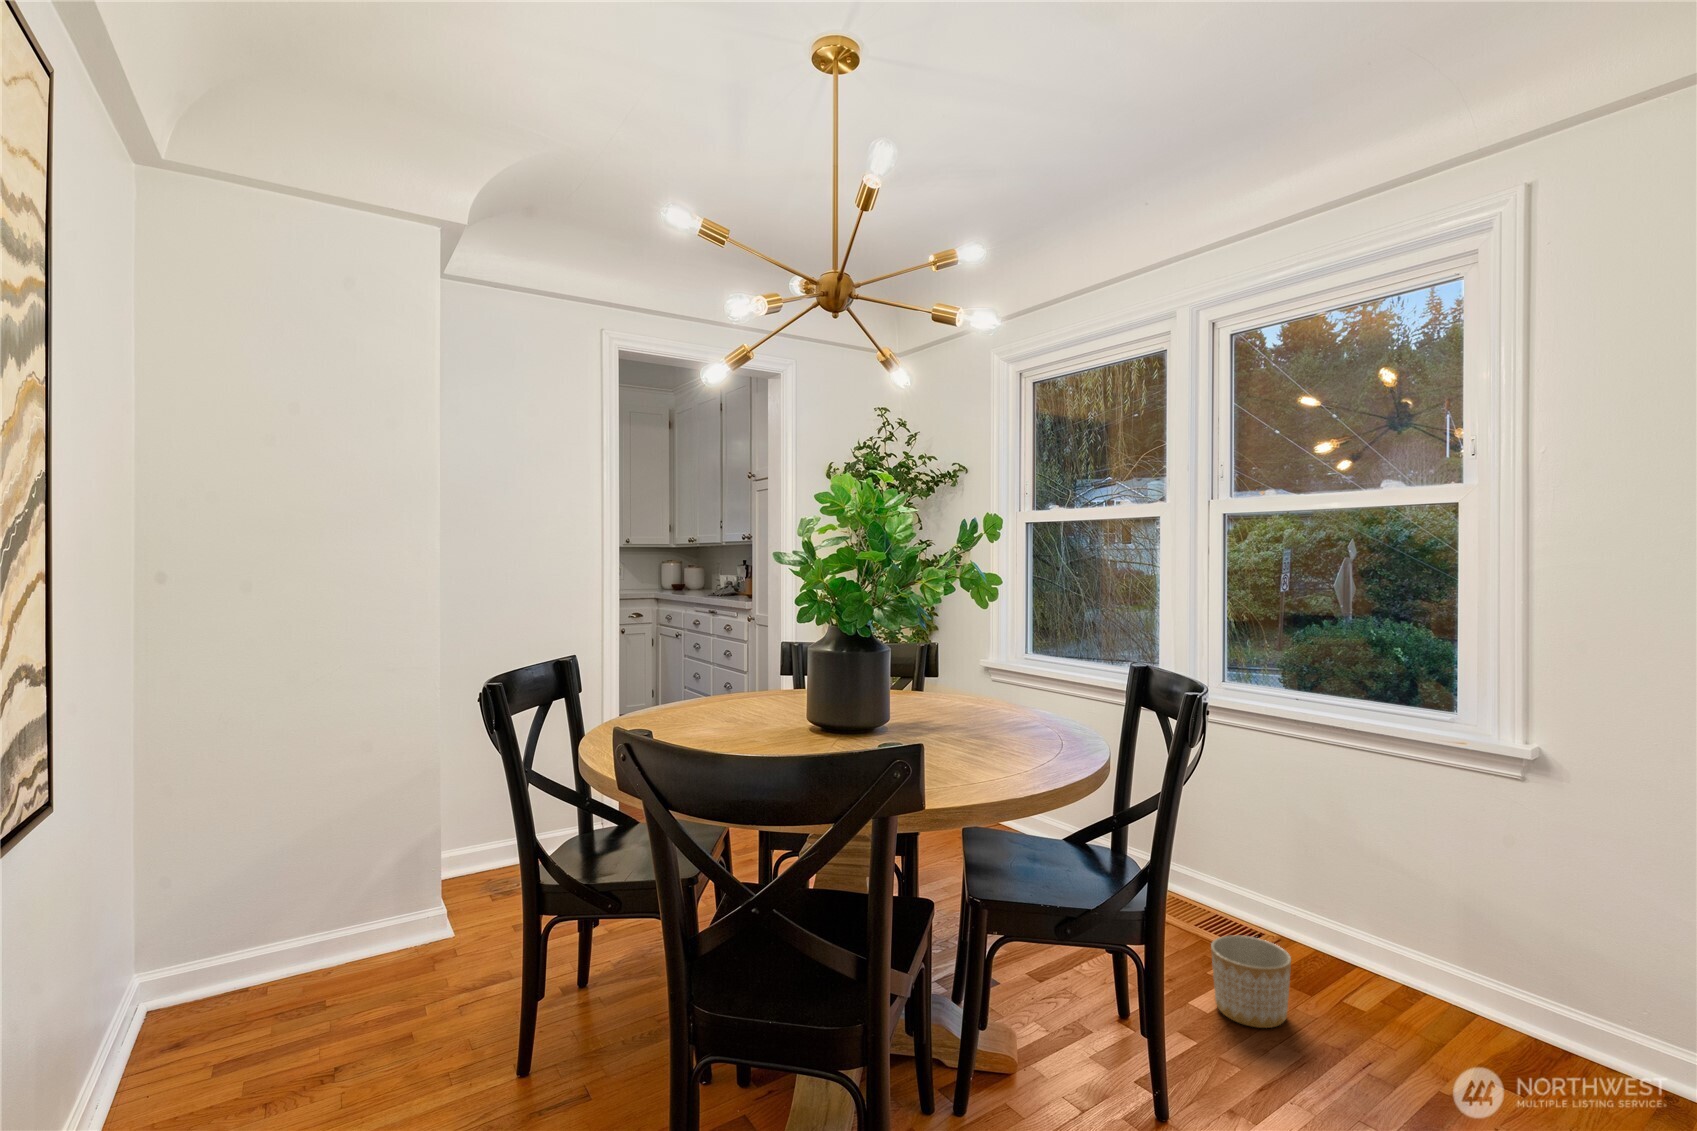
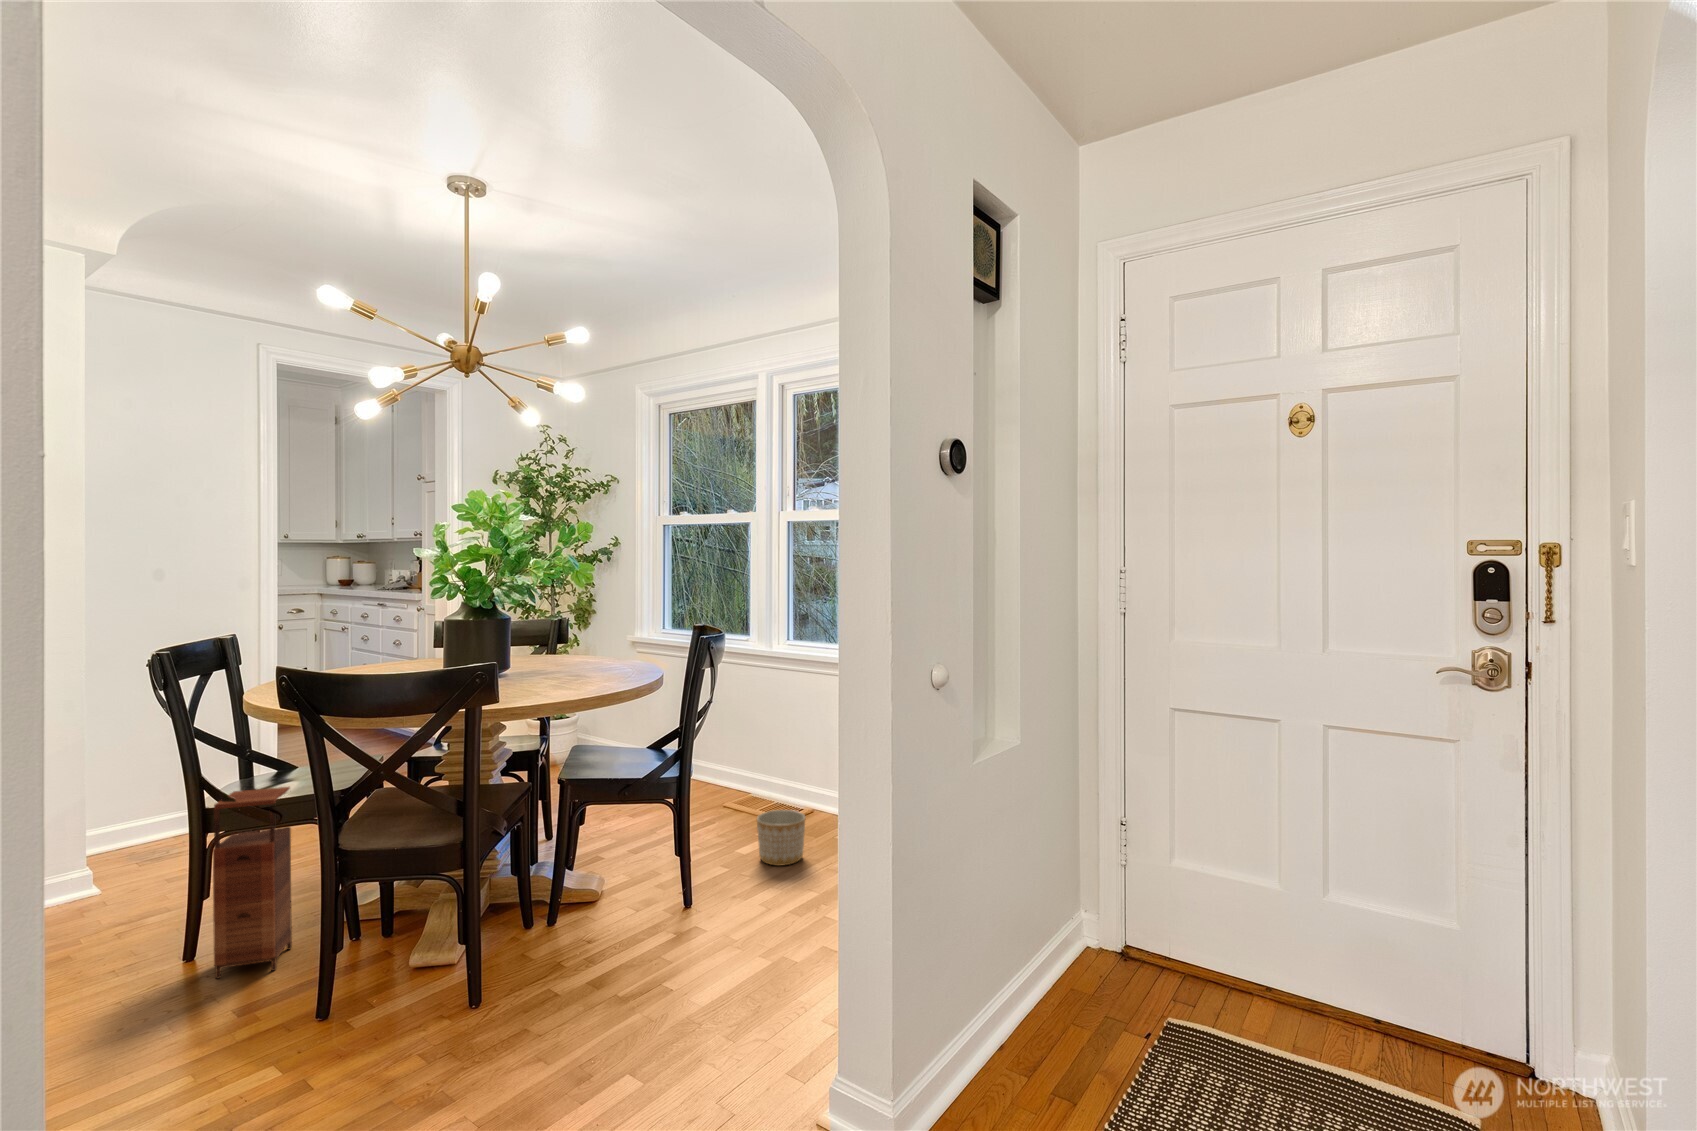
storage cabinet: none [549,852,632,1090] -> present [213,787,292,979]

